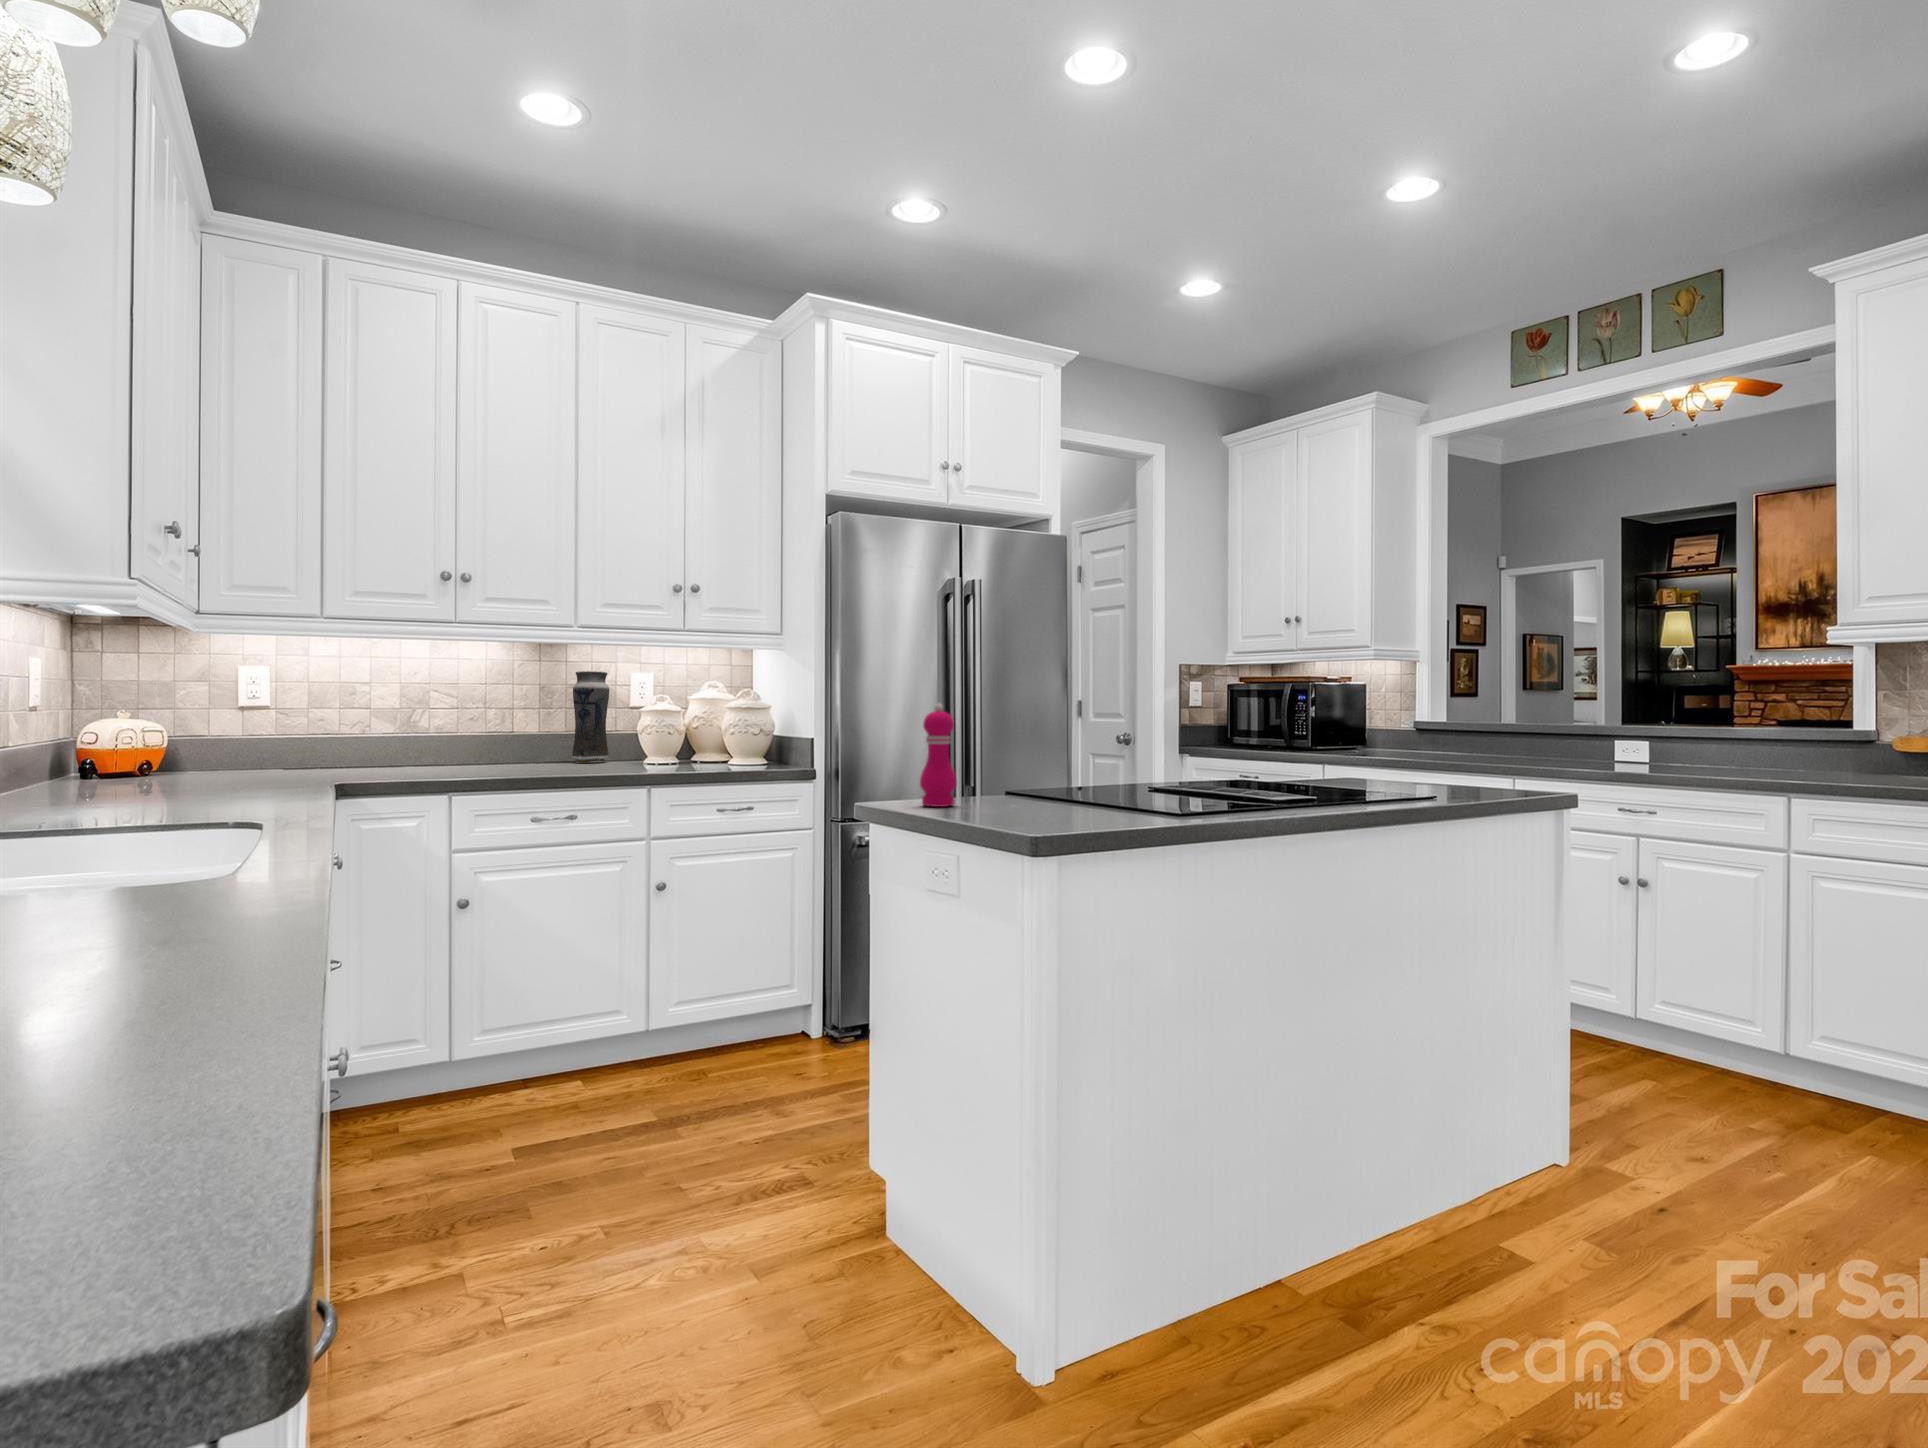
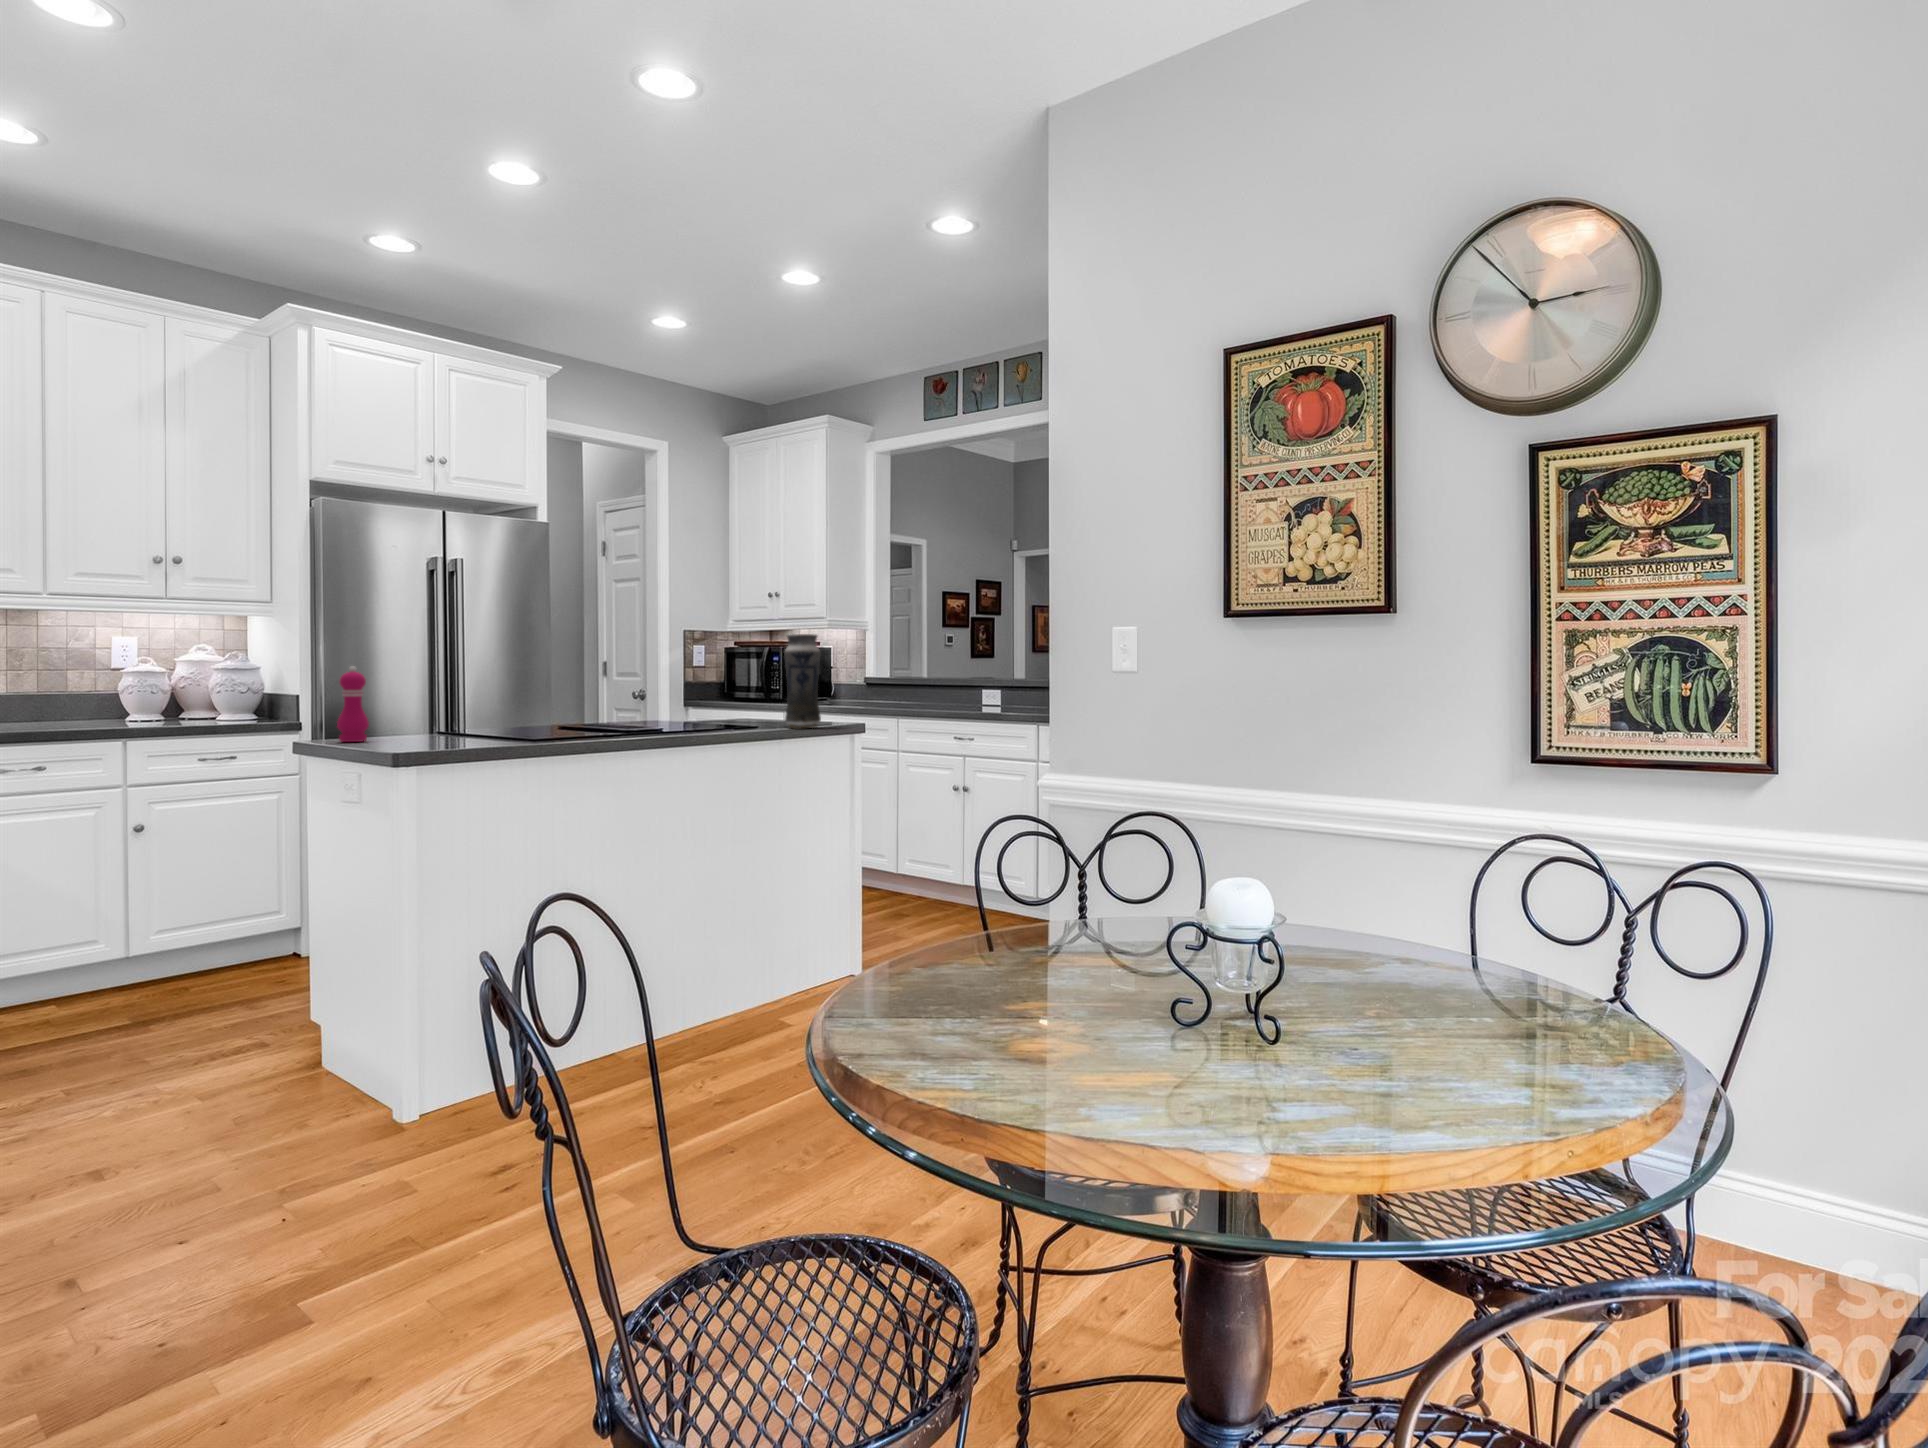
vase: present [572,671,609,763] -> present [784,634,821,728]

